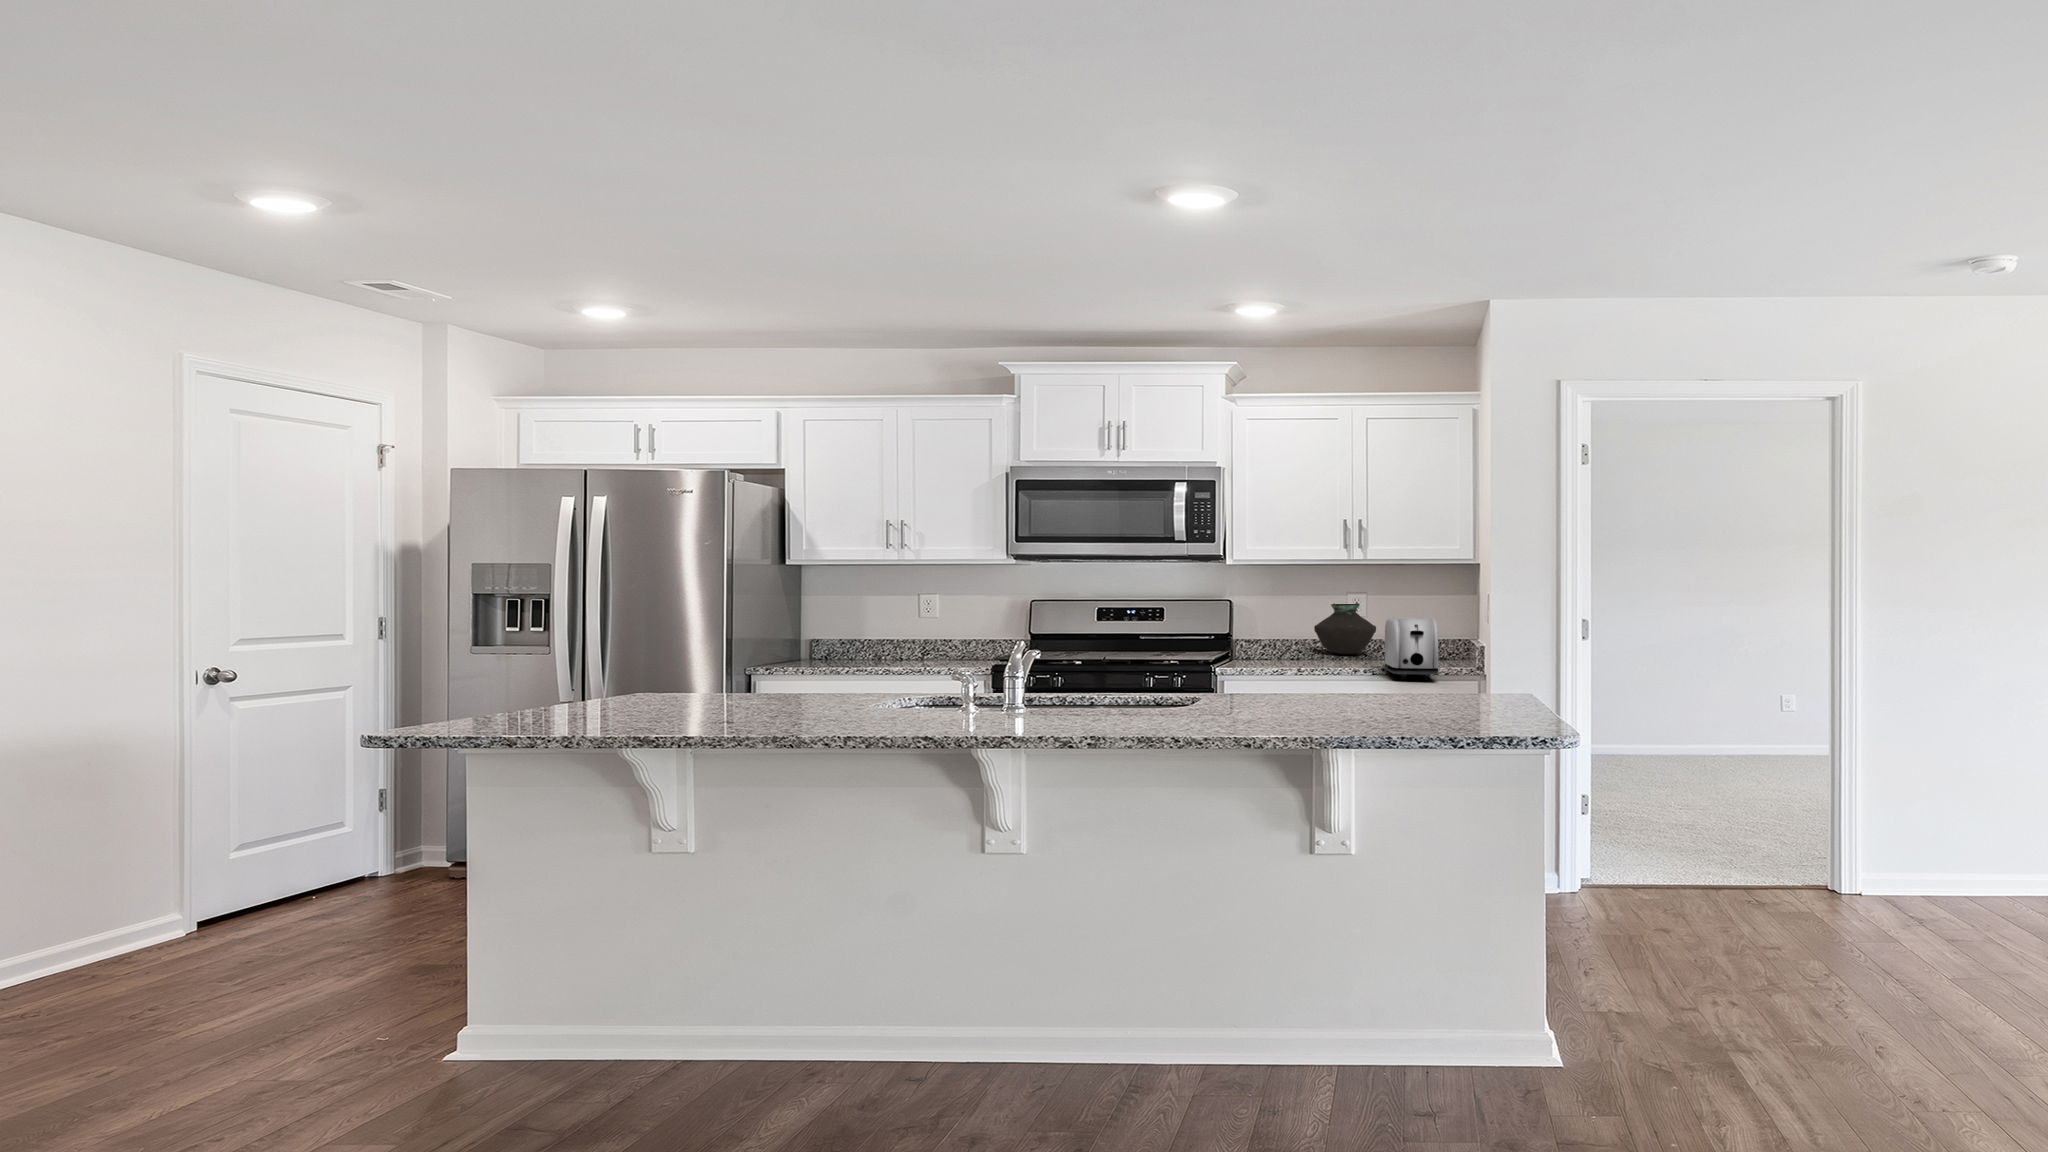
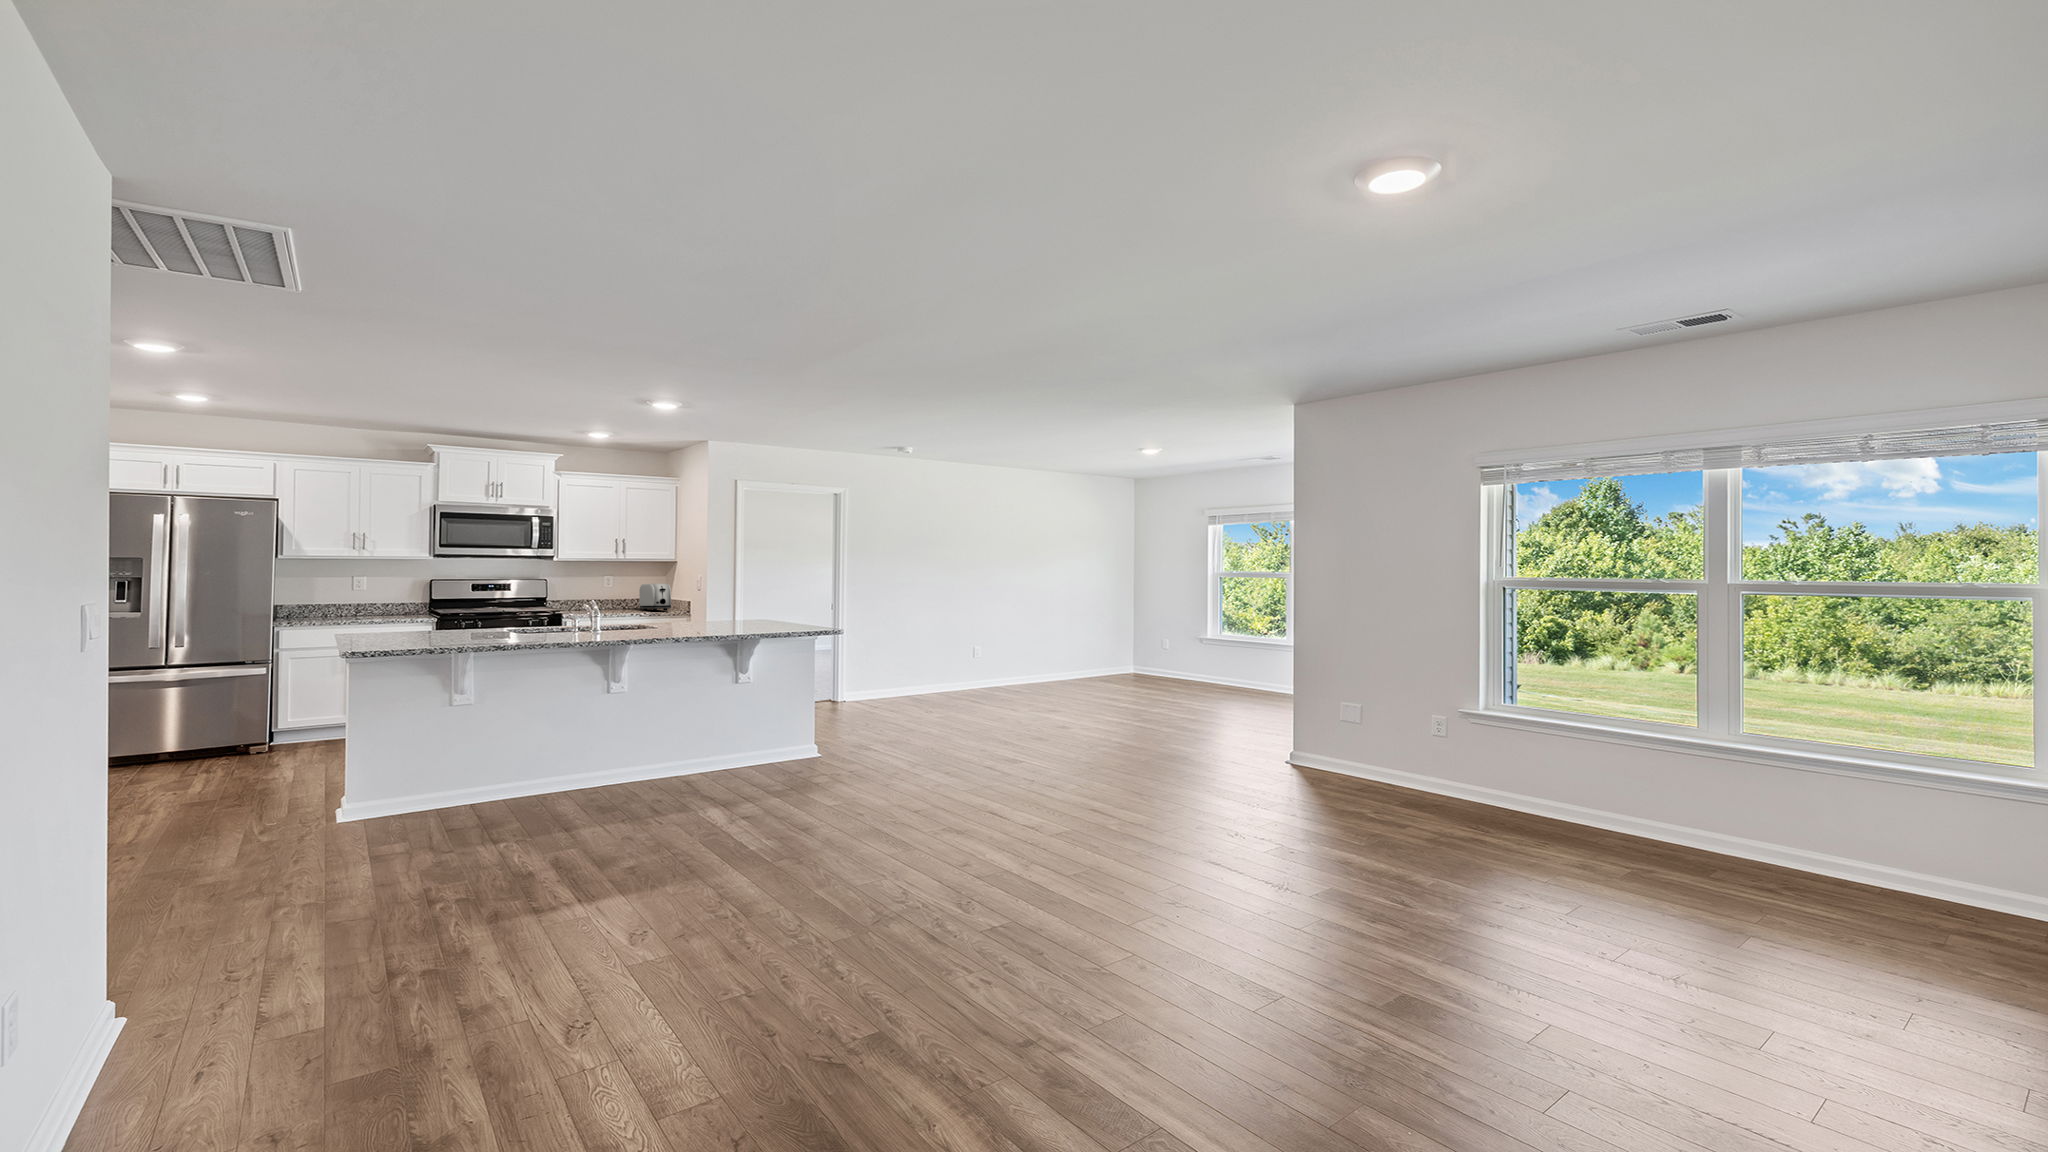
vase: present [1314,603,1376,654] -> none [588,581,620,606]

